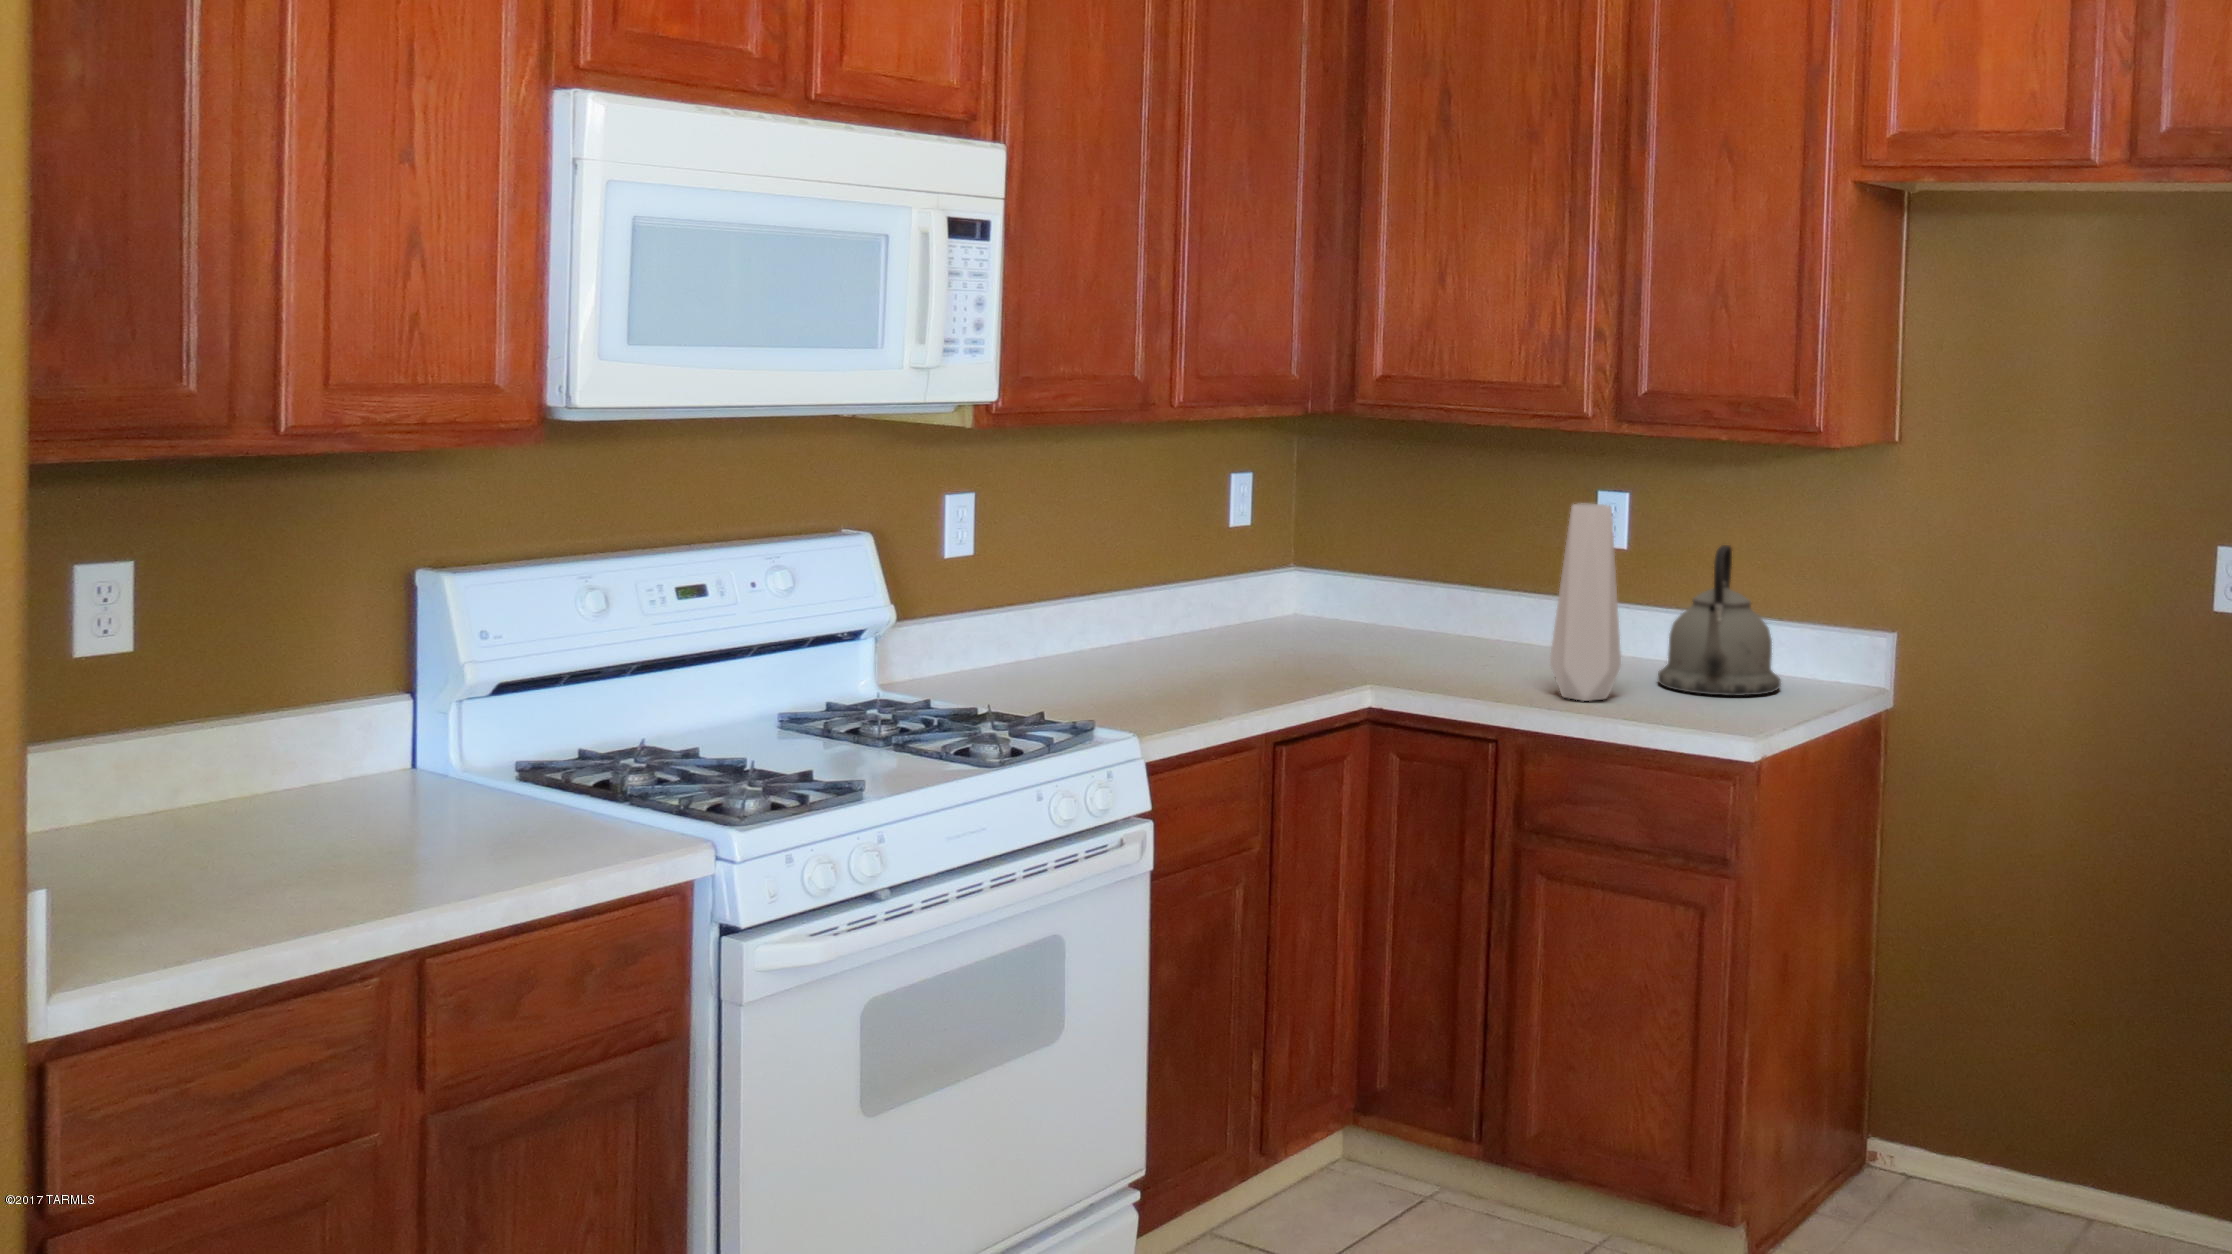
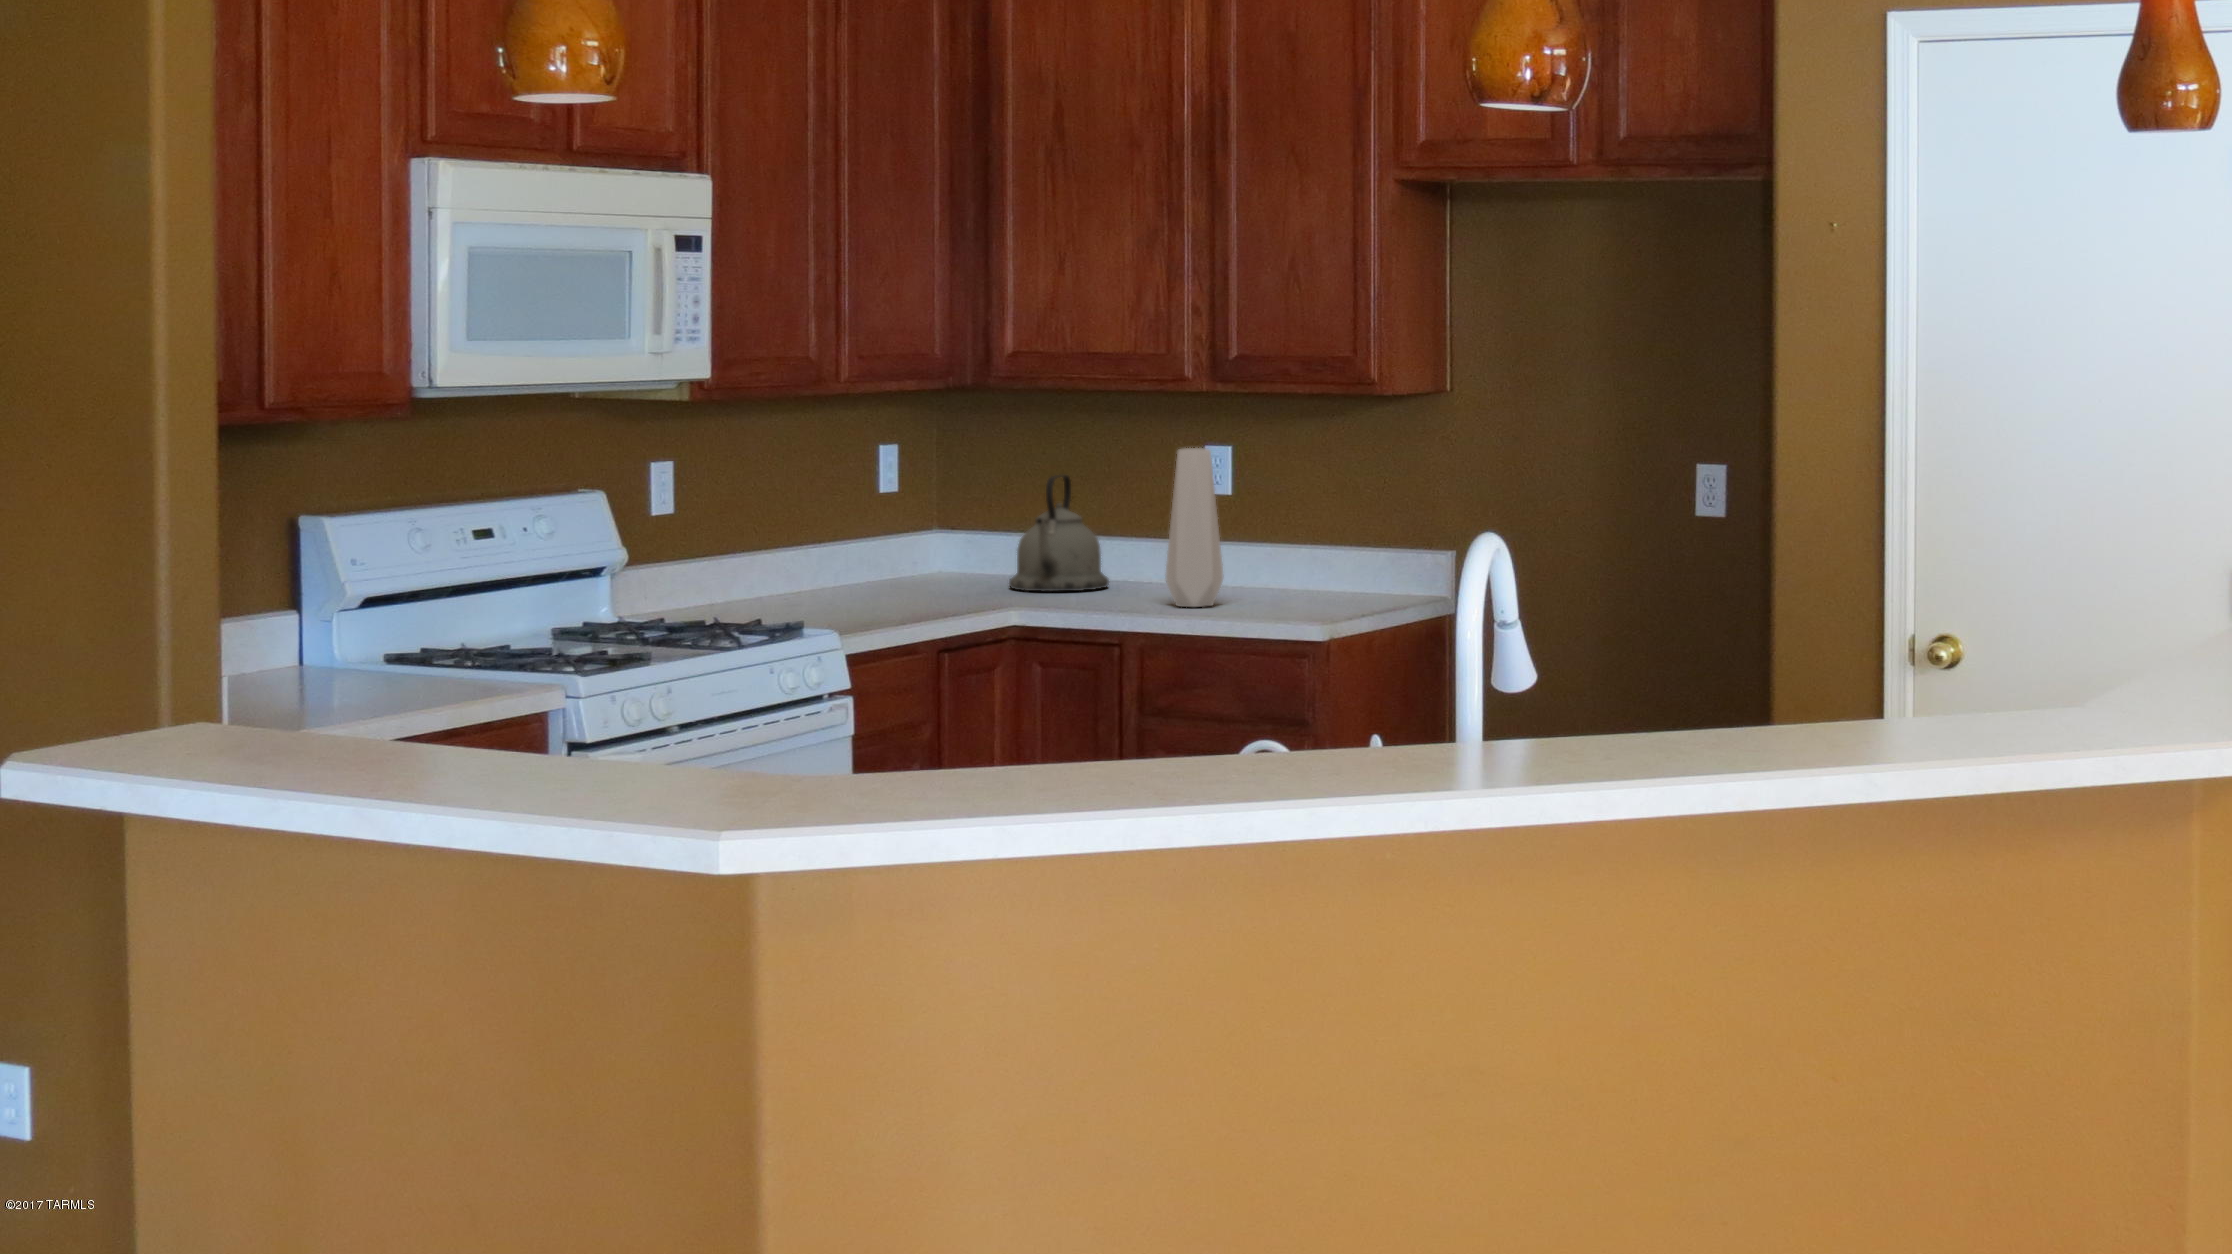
kettle: present [1658,545,1781,696] -> present [1009,475,1109,591]

